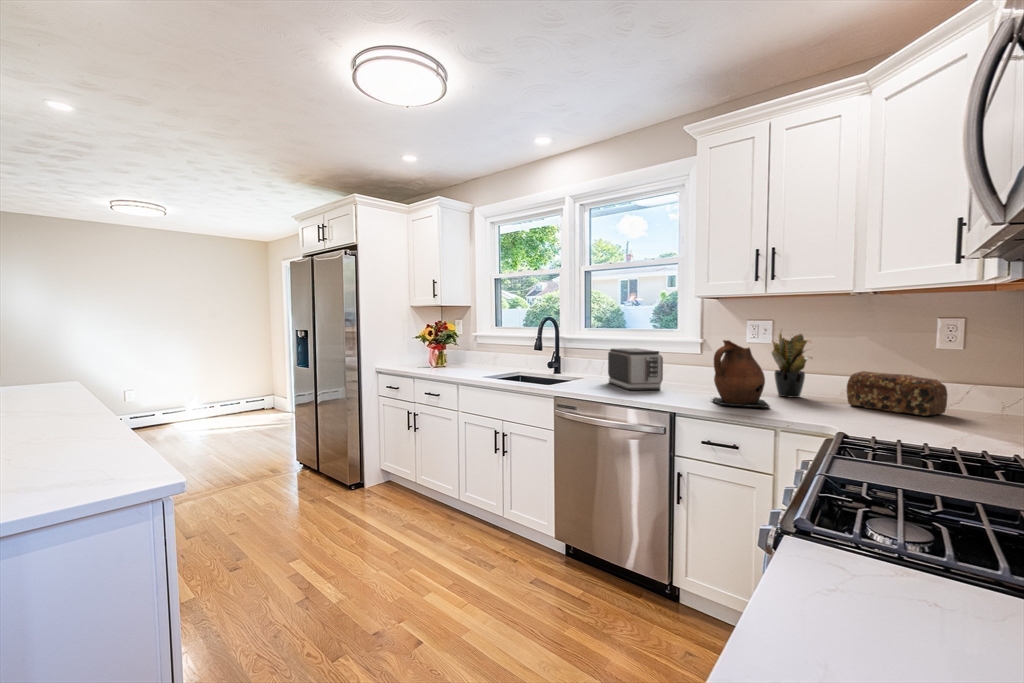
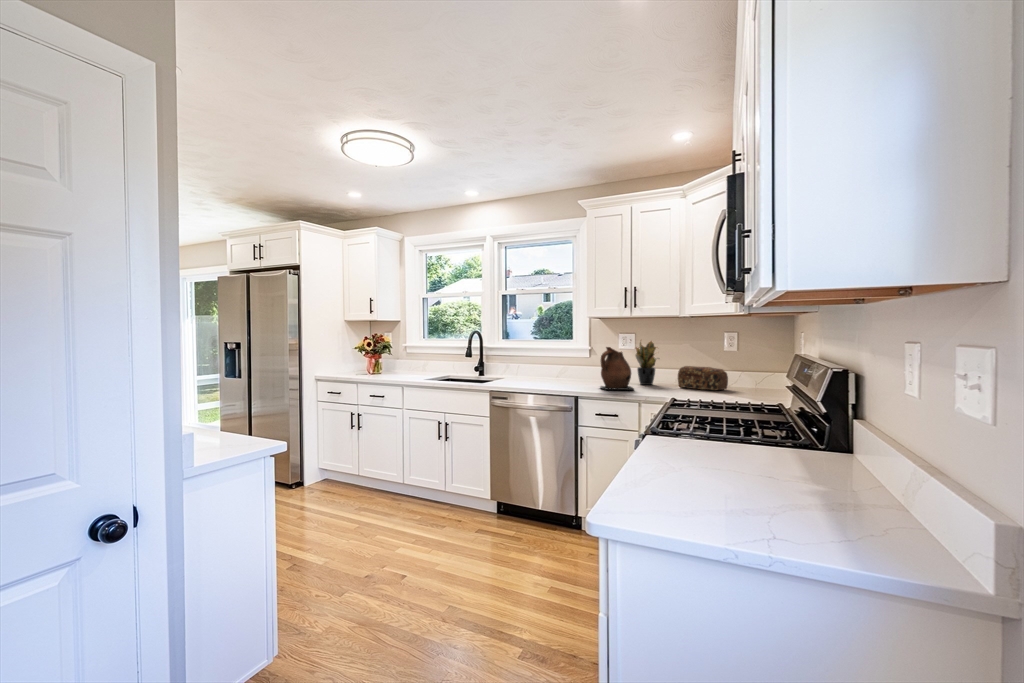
toaster: present [608,348,663,390] -> none [525,354,566,385]

